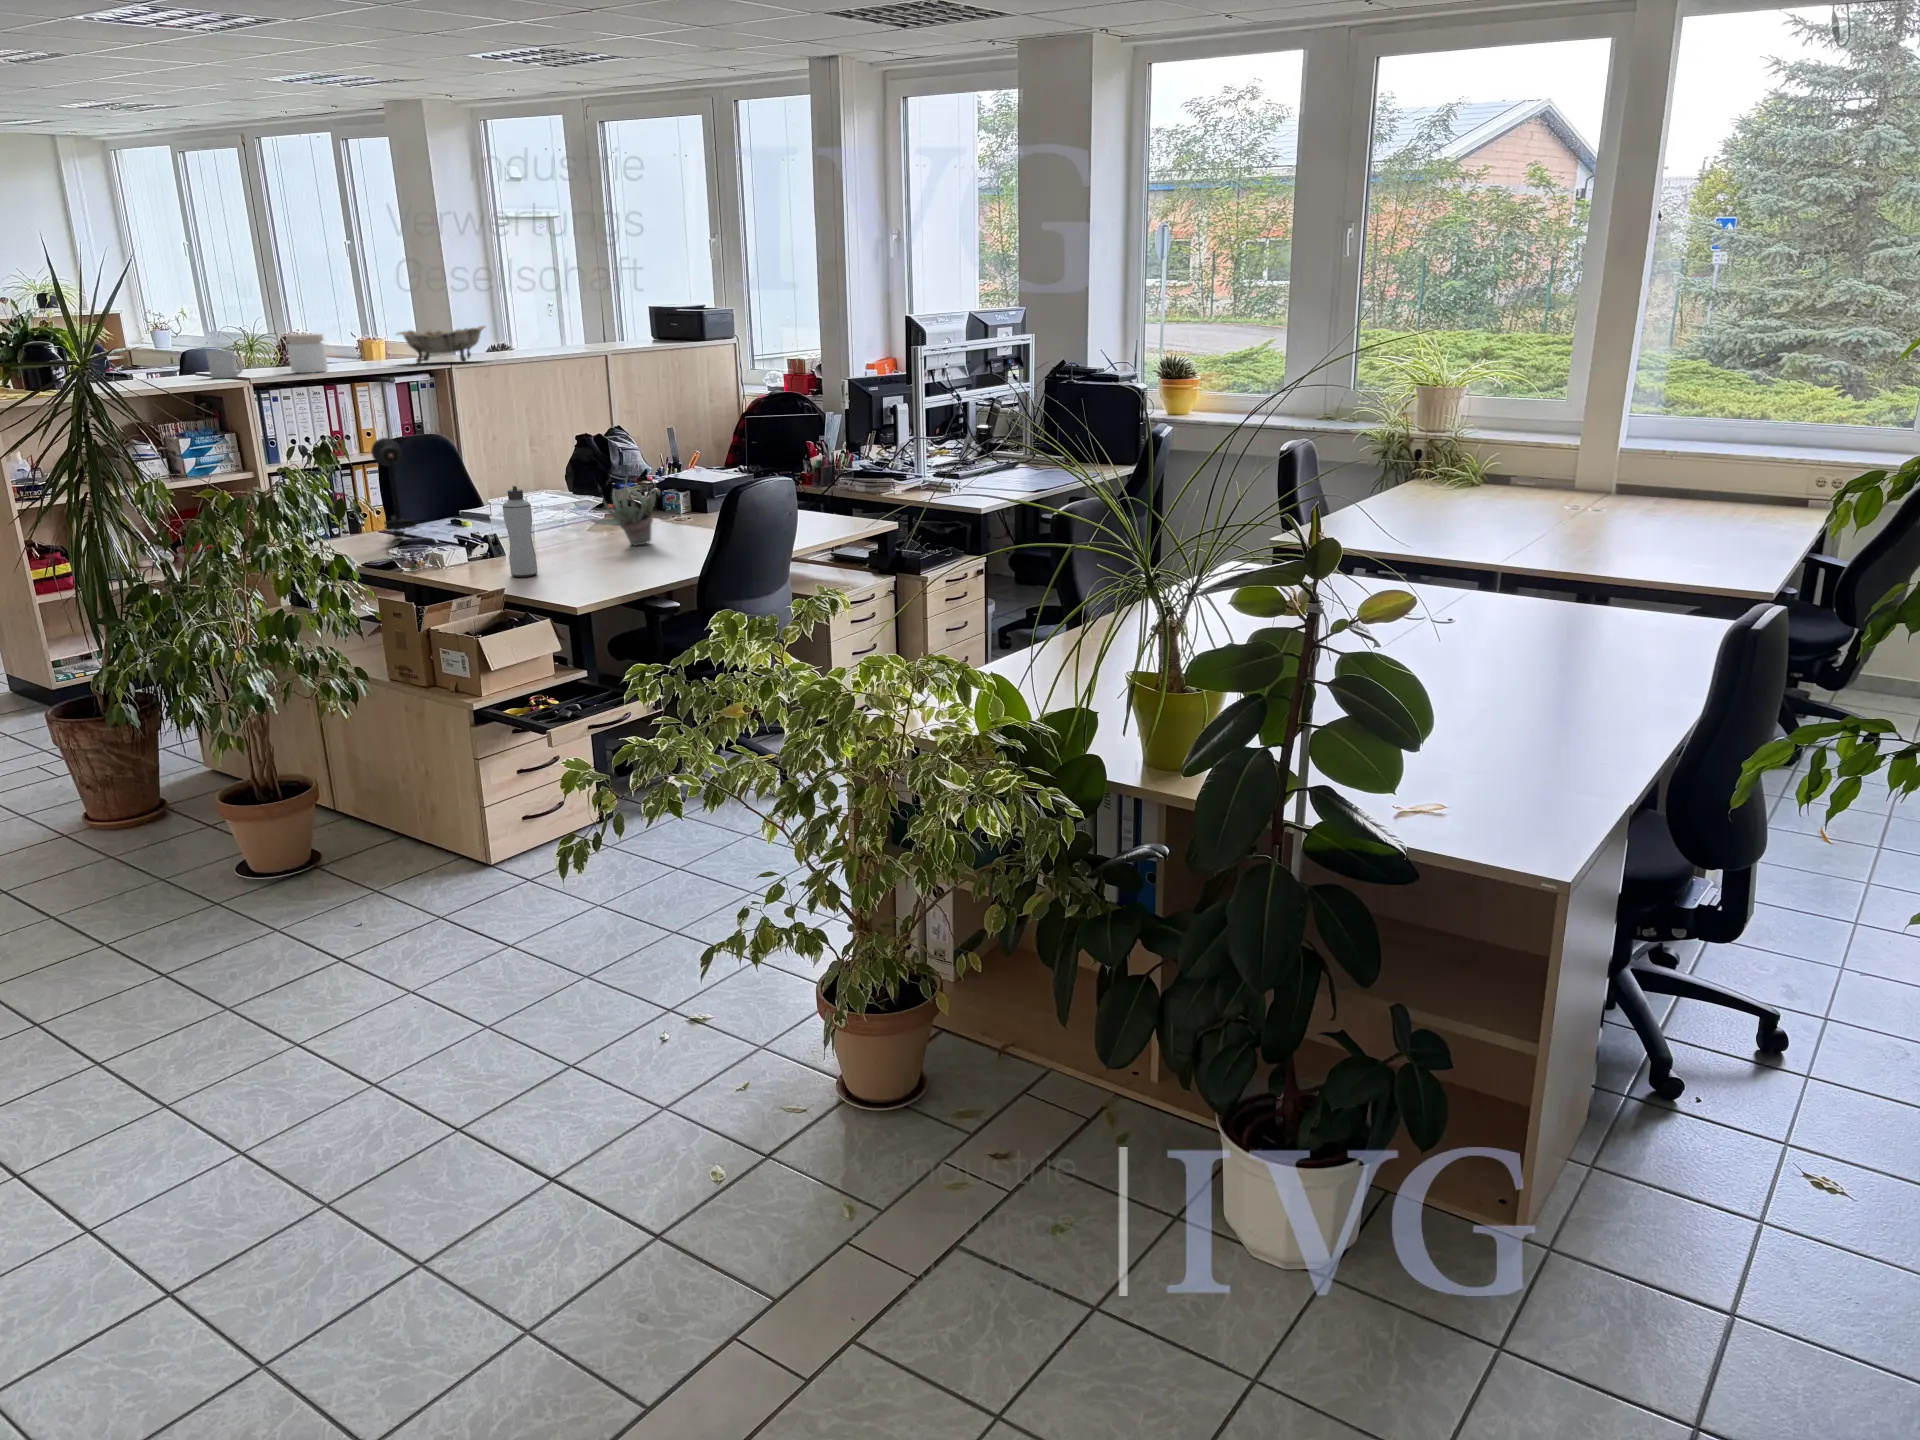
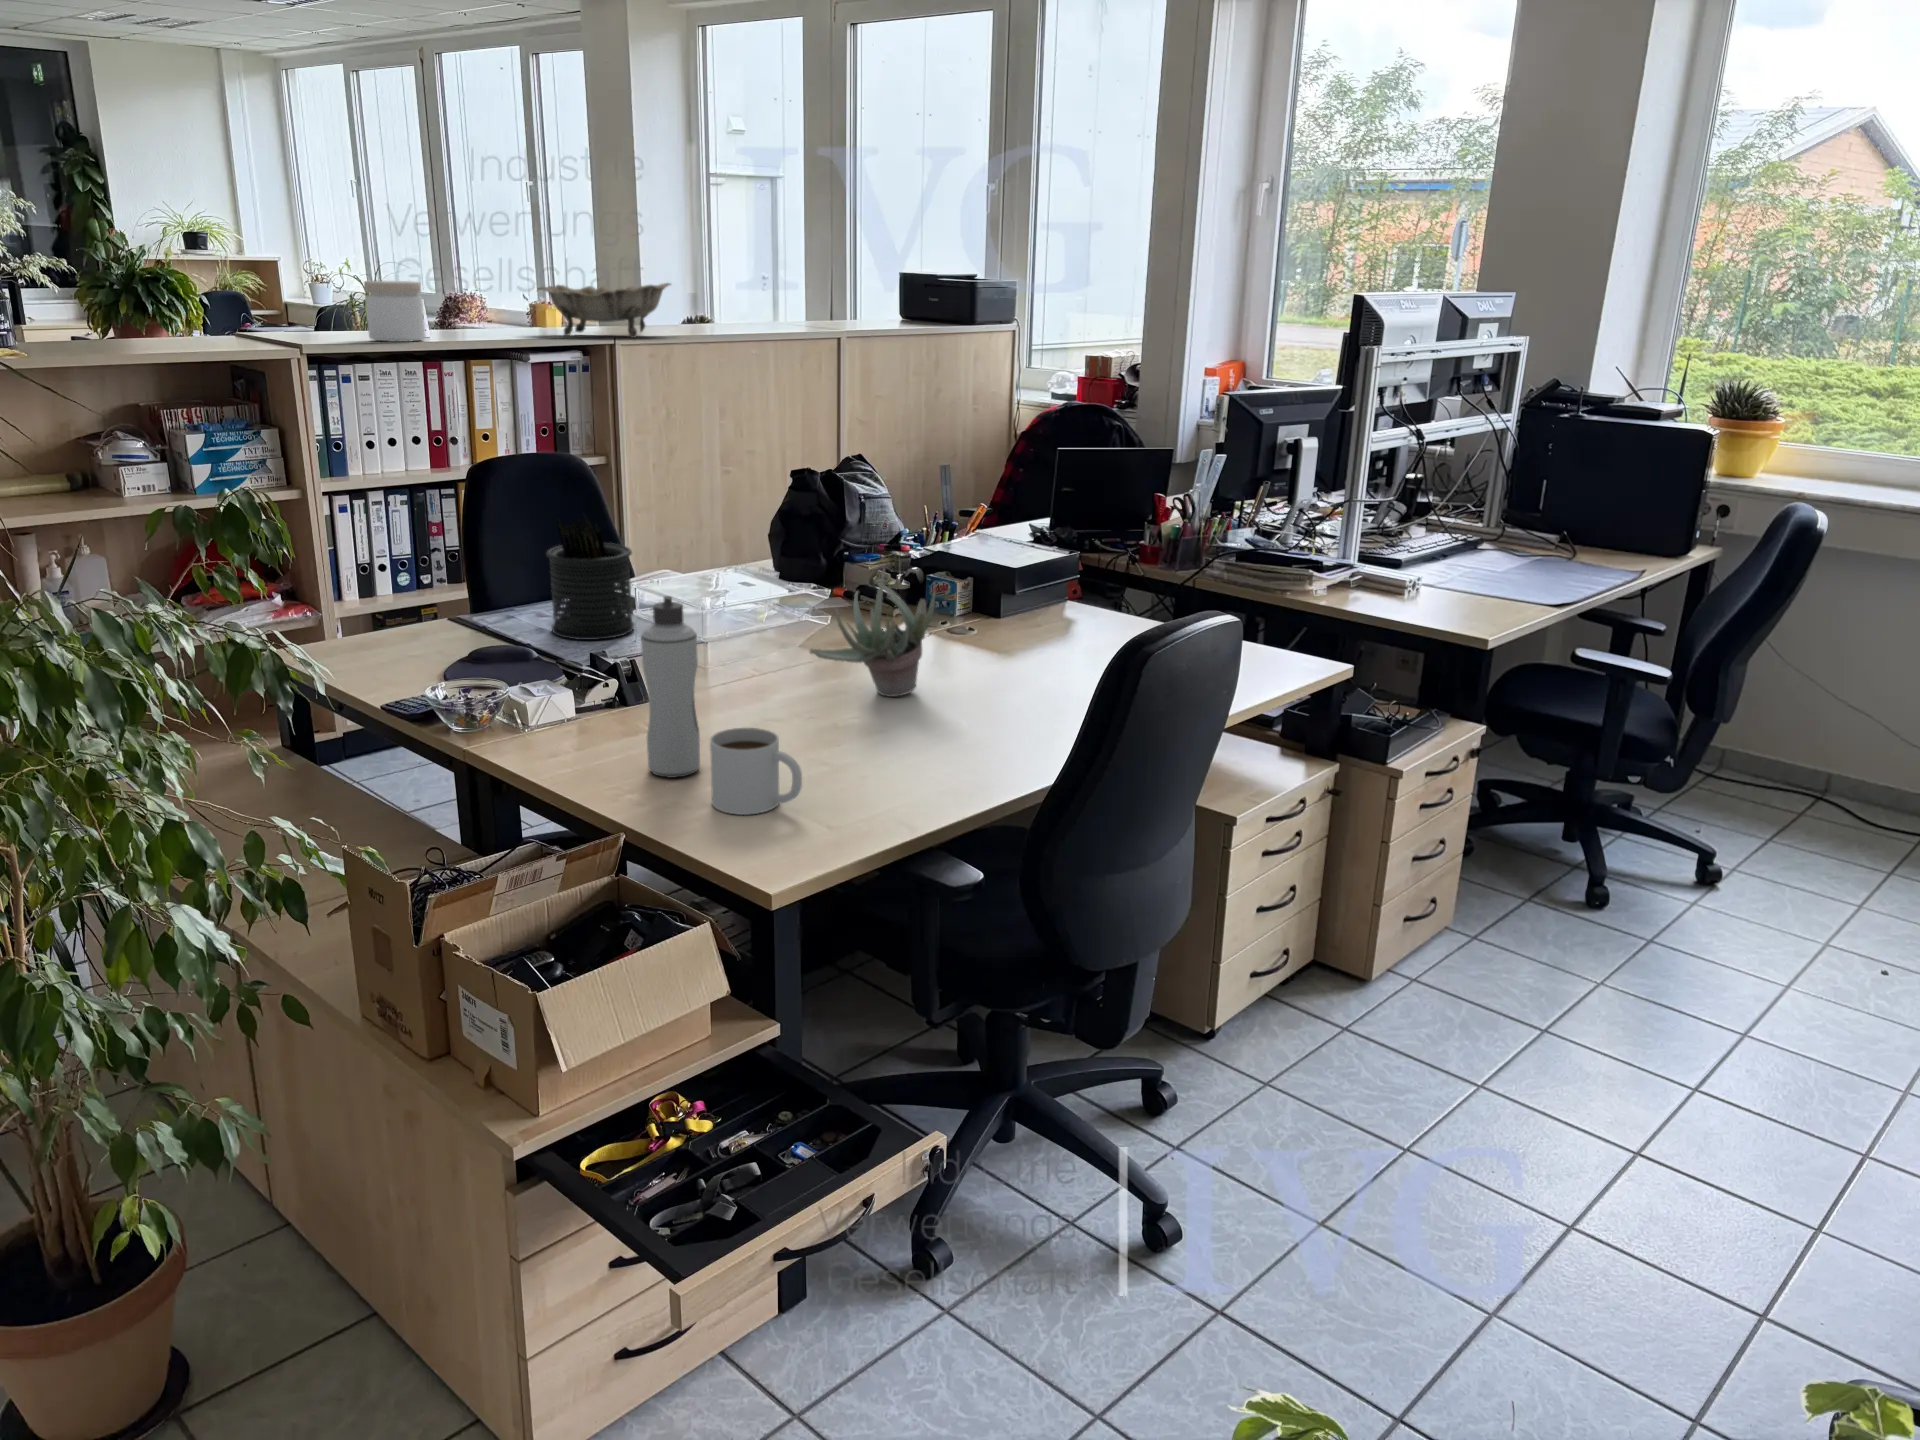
mug: present [207,351,243,378] -> present [710,728,802,815]
desk lamp: present [371,438,416,538] -> none [437,466,504,640]
pen holder: none [435,462,490,534] -> present [546,515,635,640]

